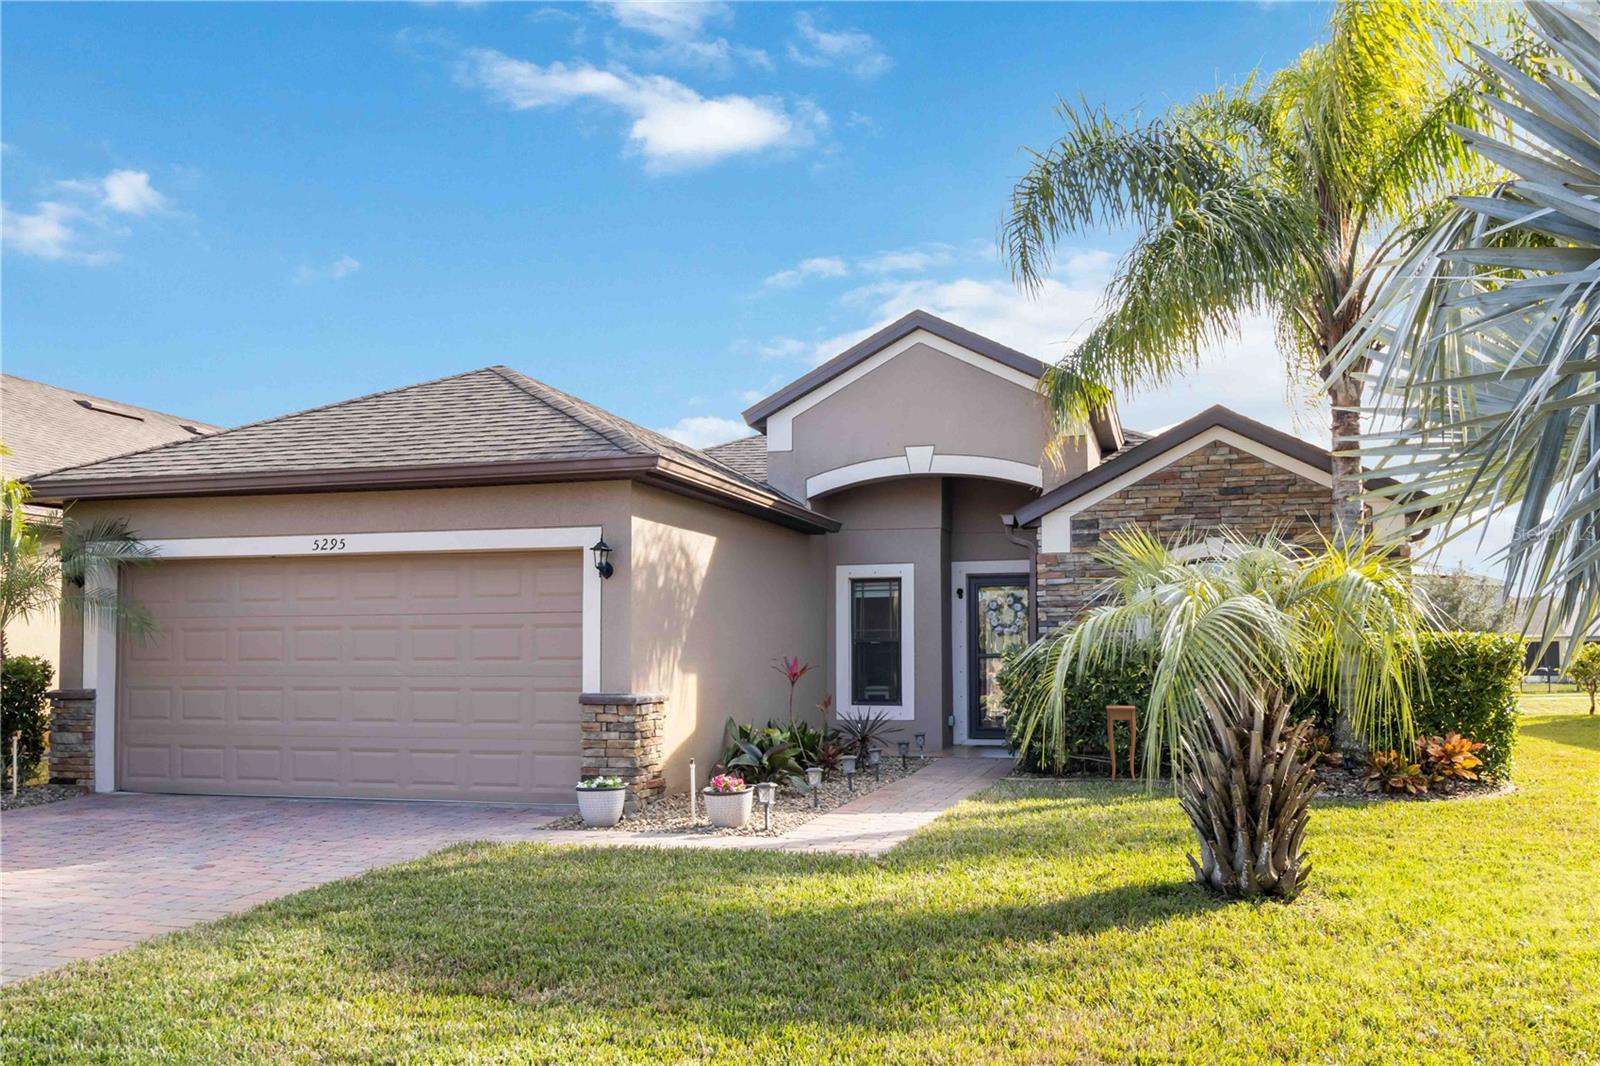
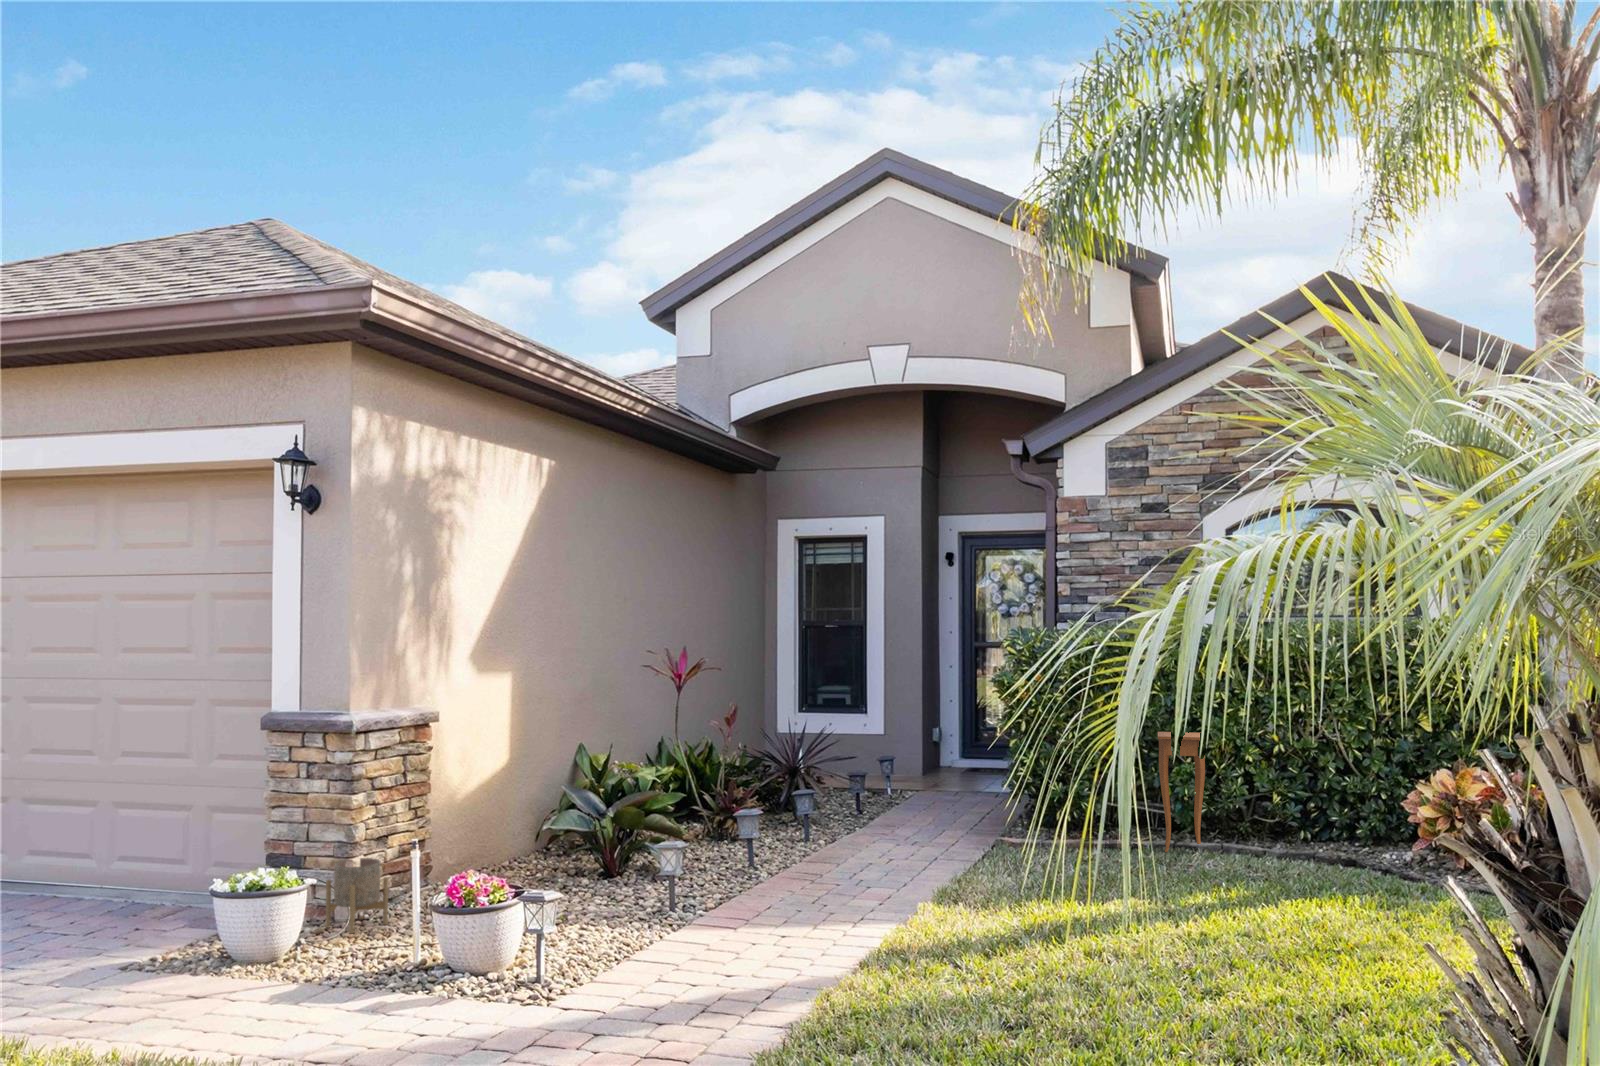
planter: none [627,777,662,818] -> present [325,858,389,934]

